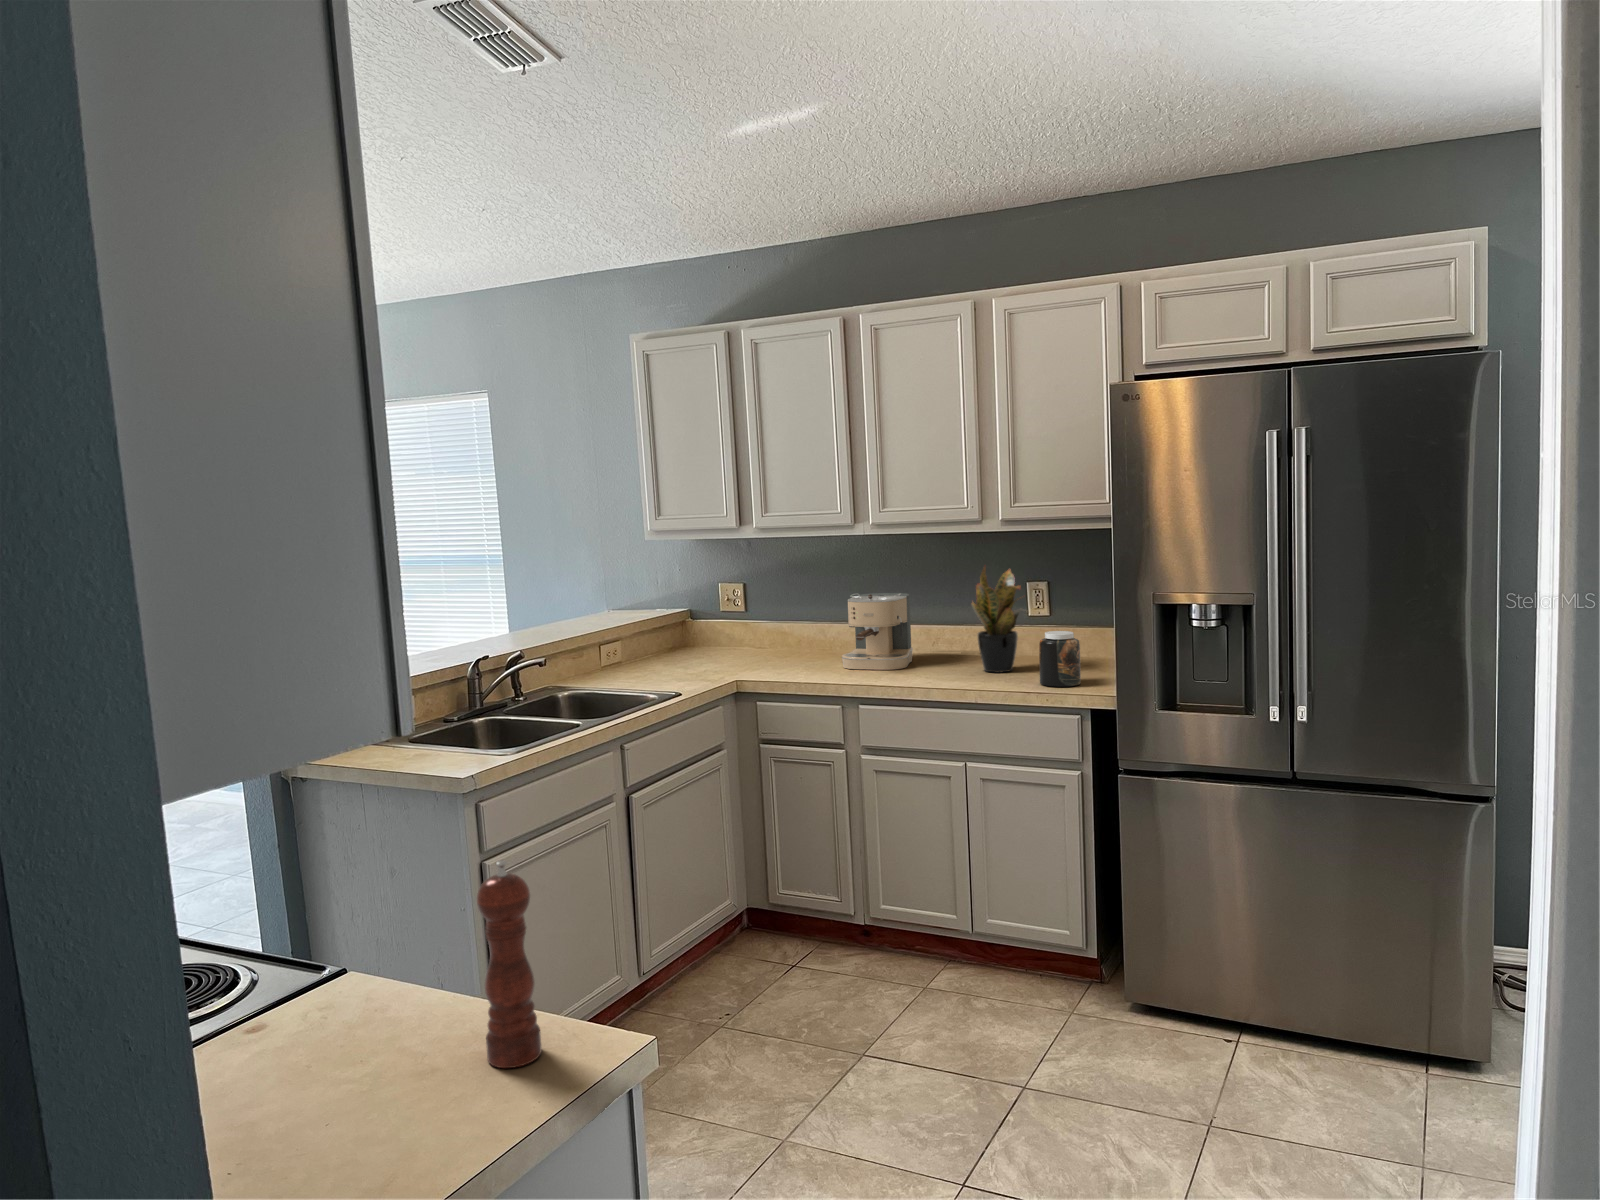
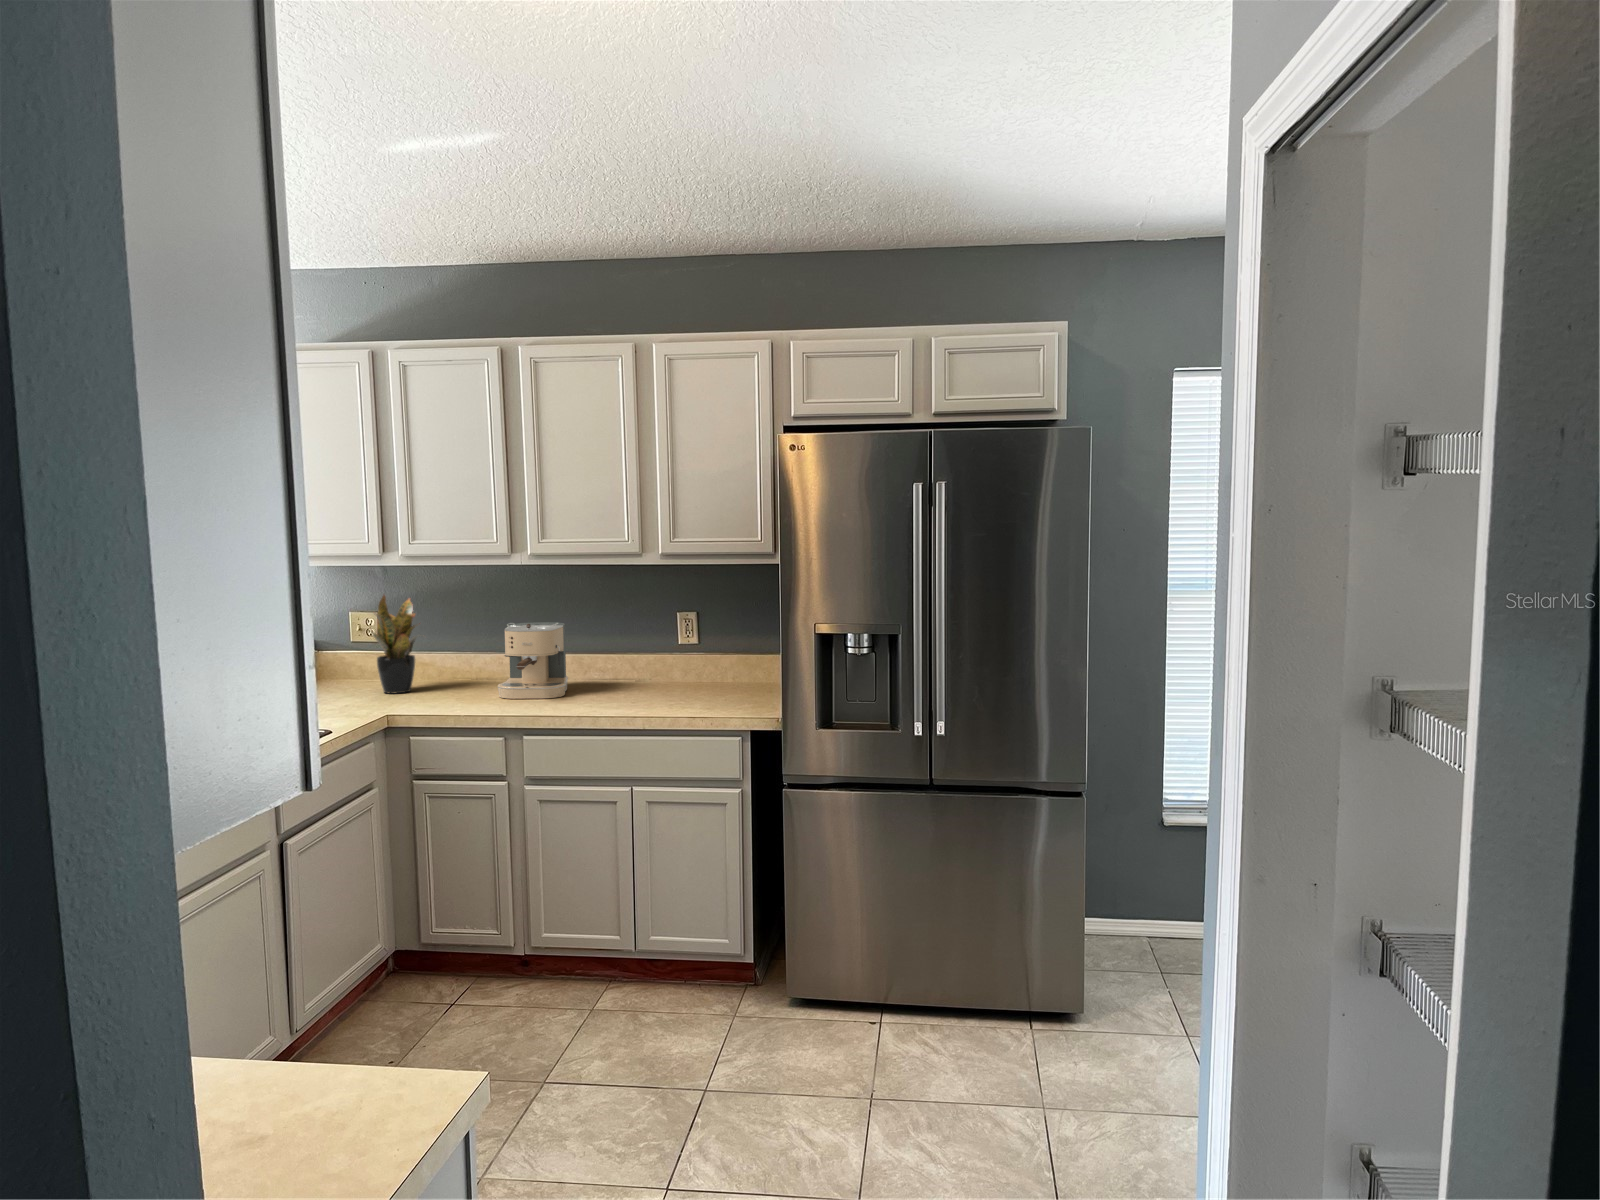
potted plant: present [972,567,1025,673] -> present [370,595,419,694]
jar: present [1039,631,1081,687] -> none [701,658,739,710]
pepper mill: present [477,860,541,1068] -> none [294,907,361,1130]

